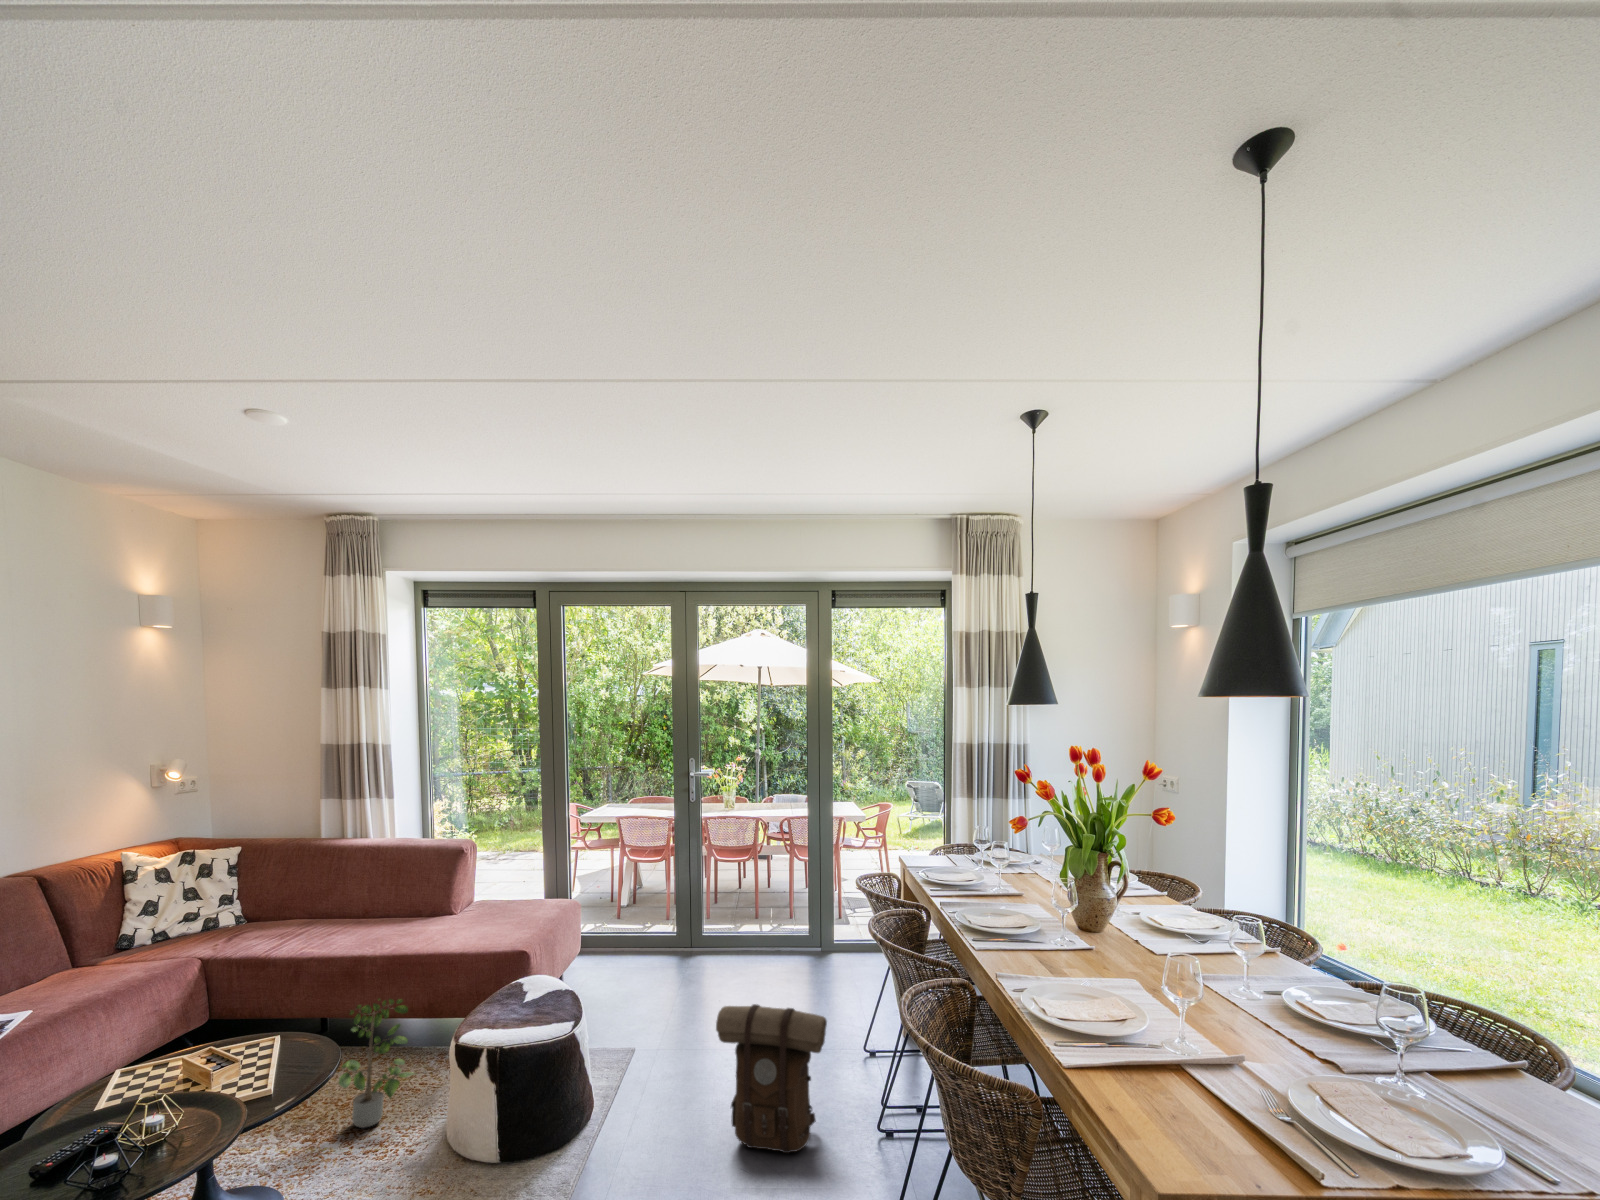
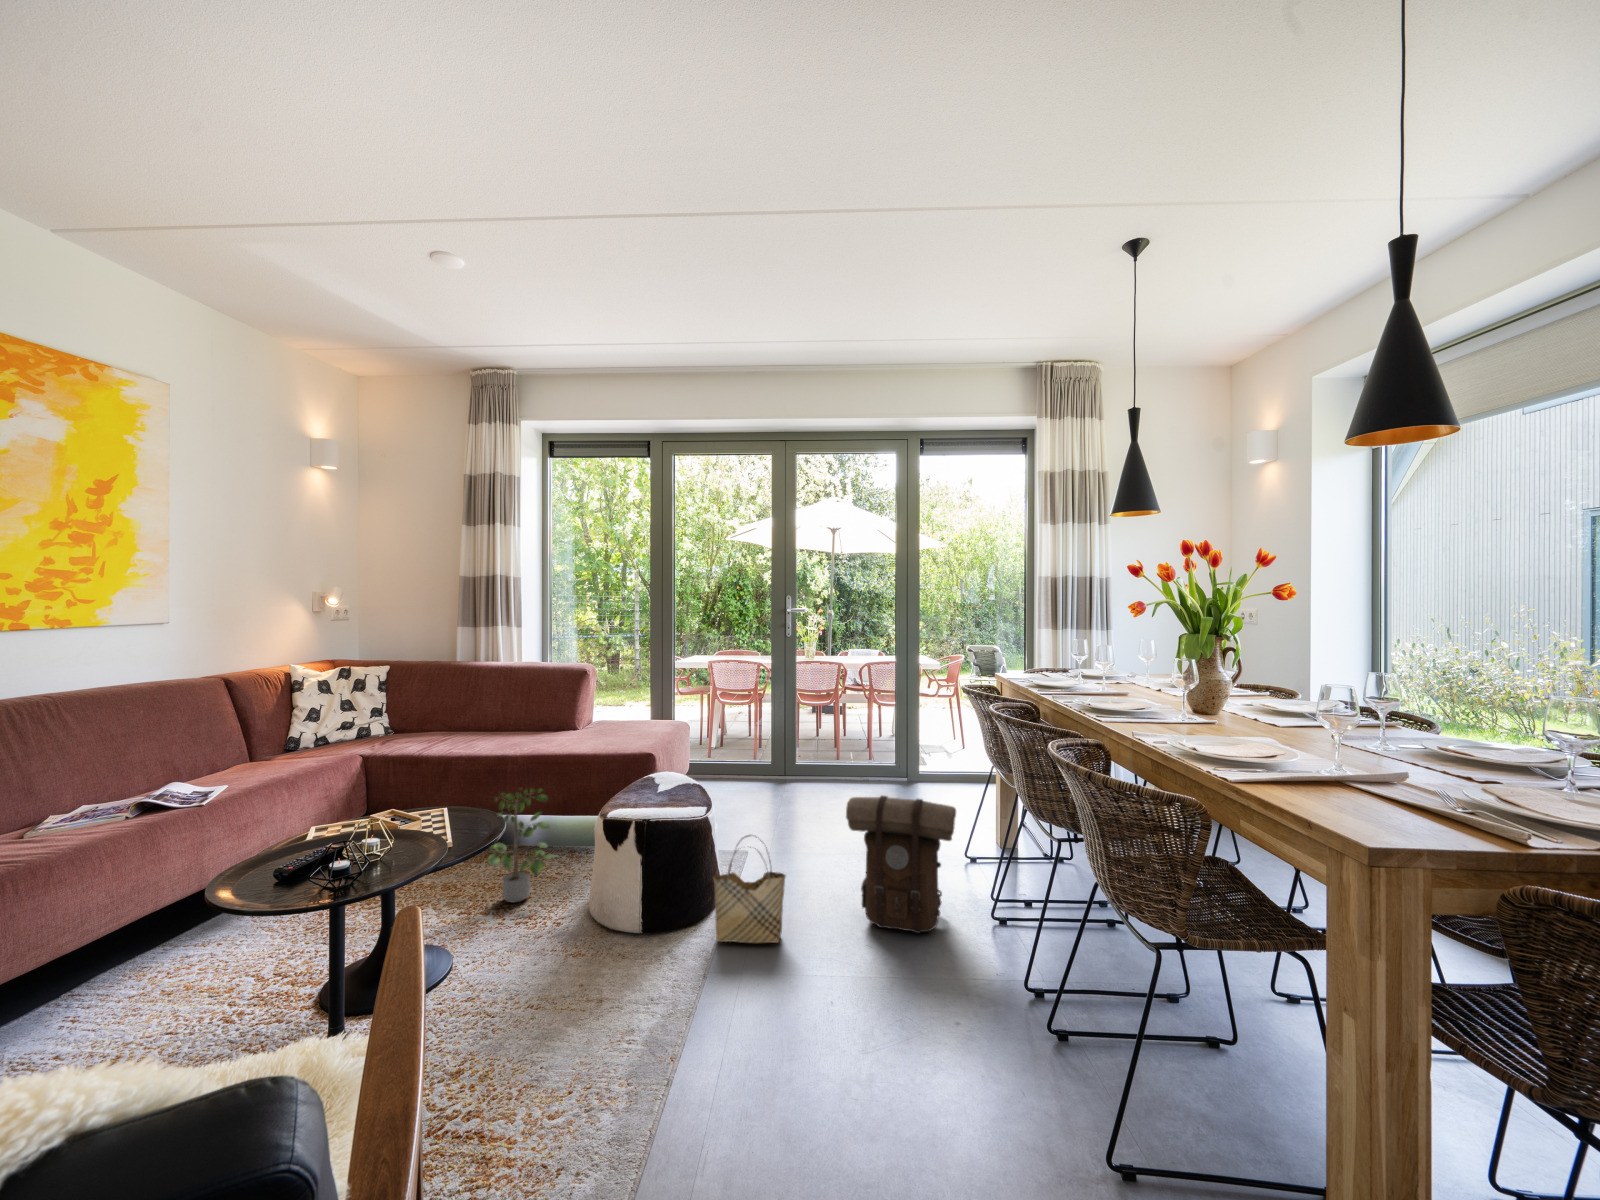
woven basket: none [574,1049,651,1168] -> present [713,835,786,943]

